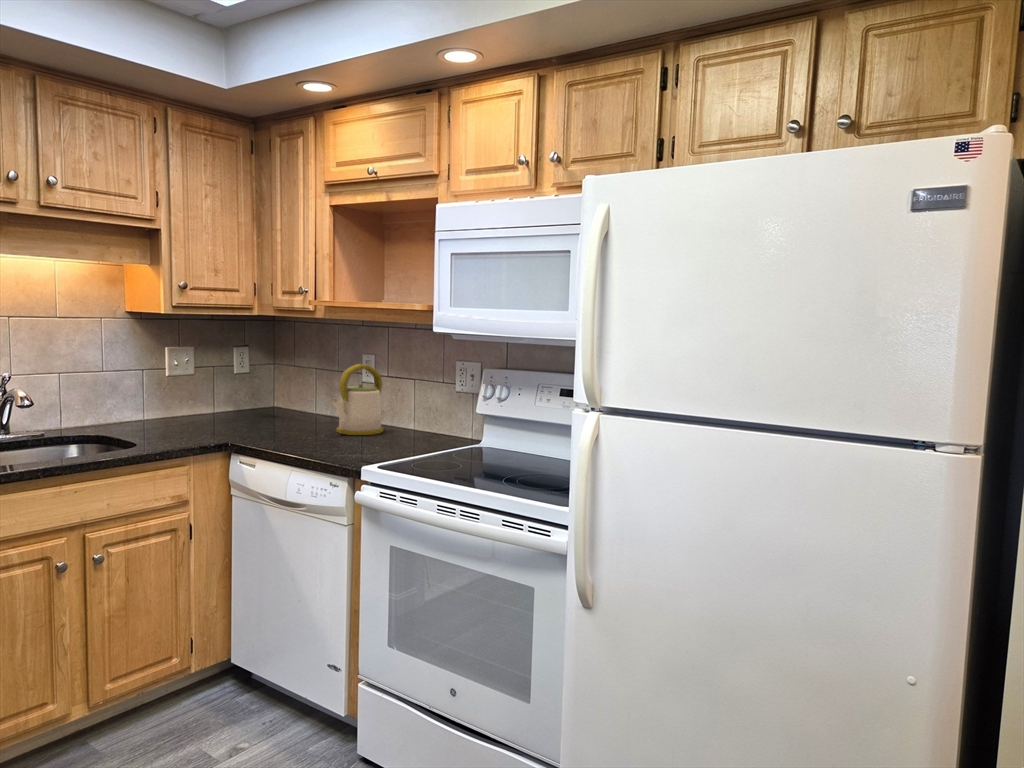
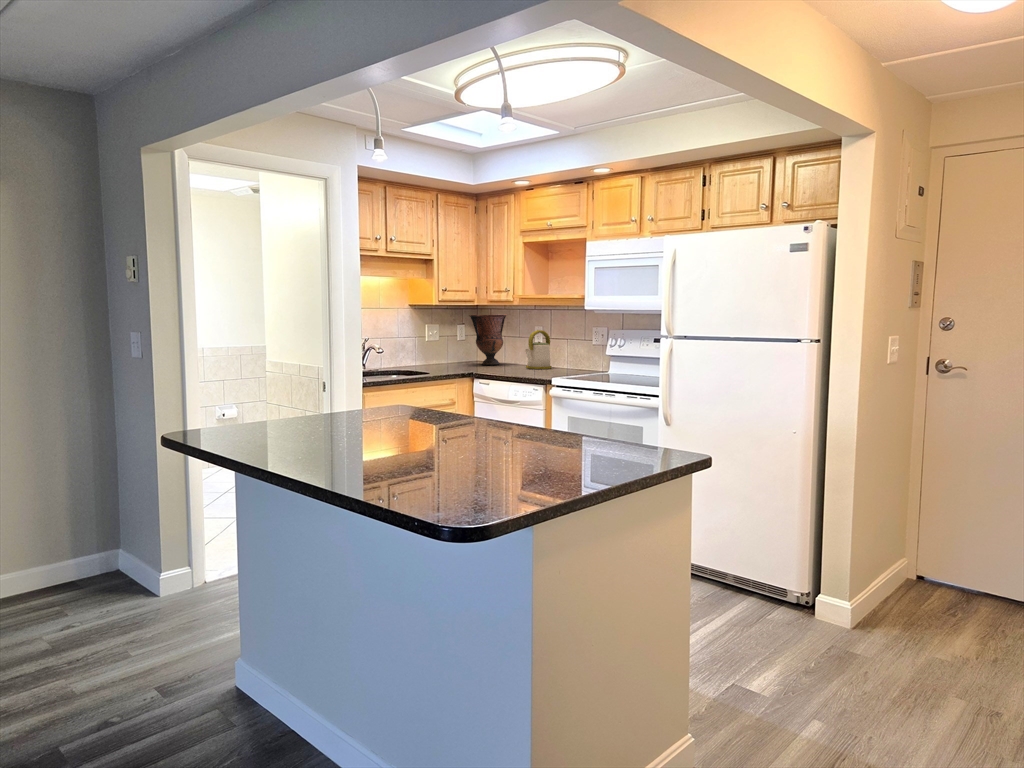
vase: none [238,333,313,422] -> present [469,314,507,365]

